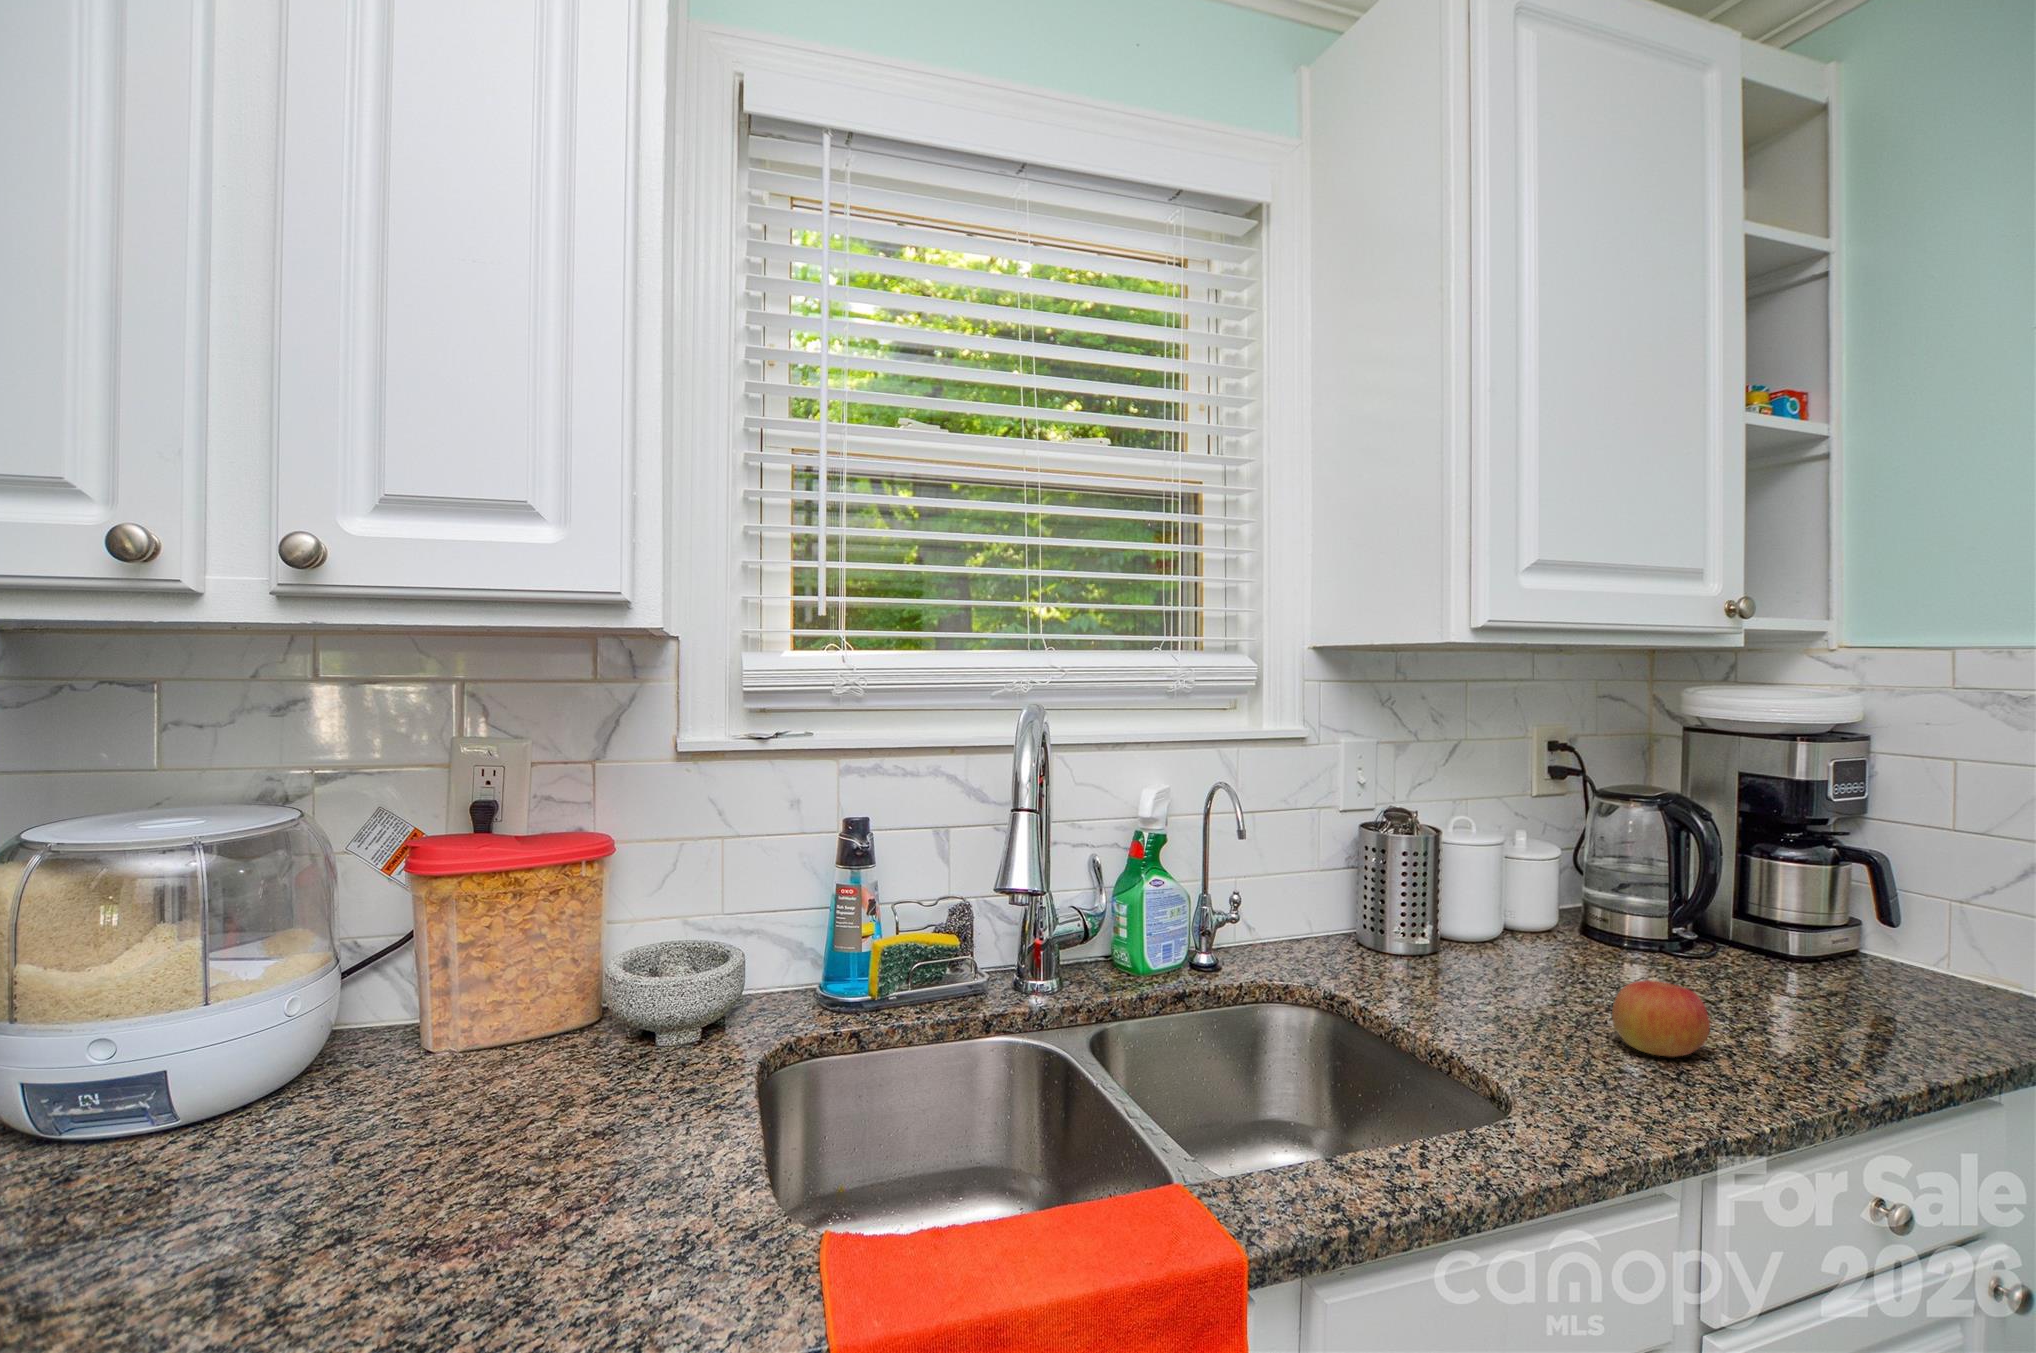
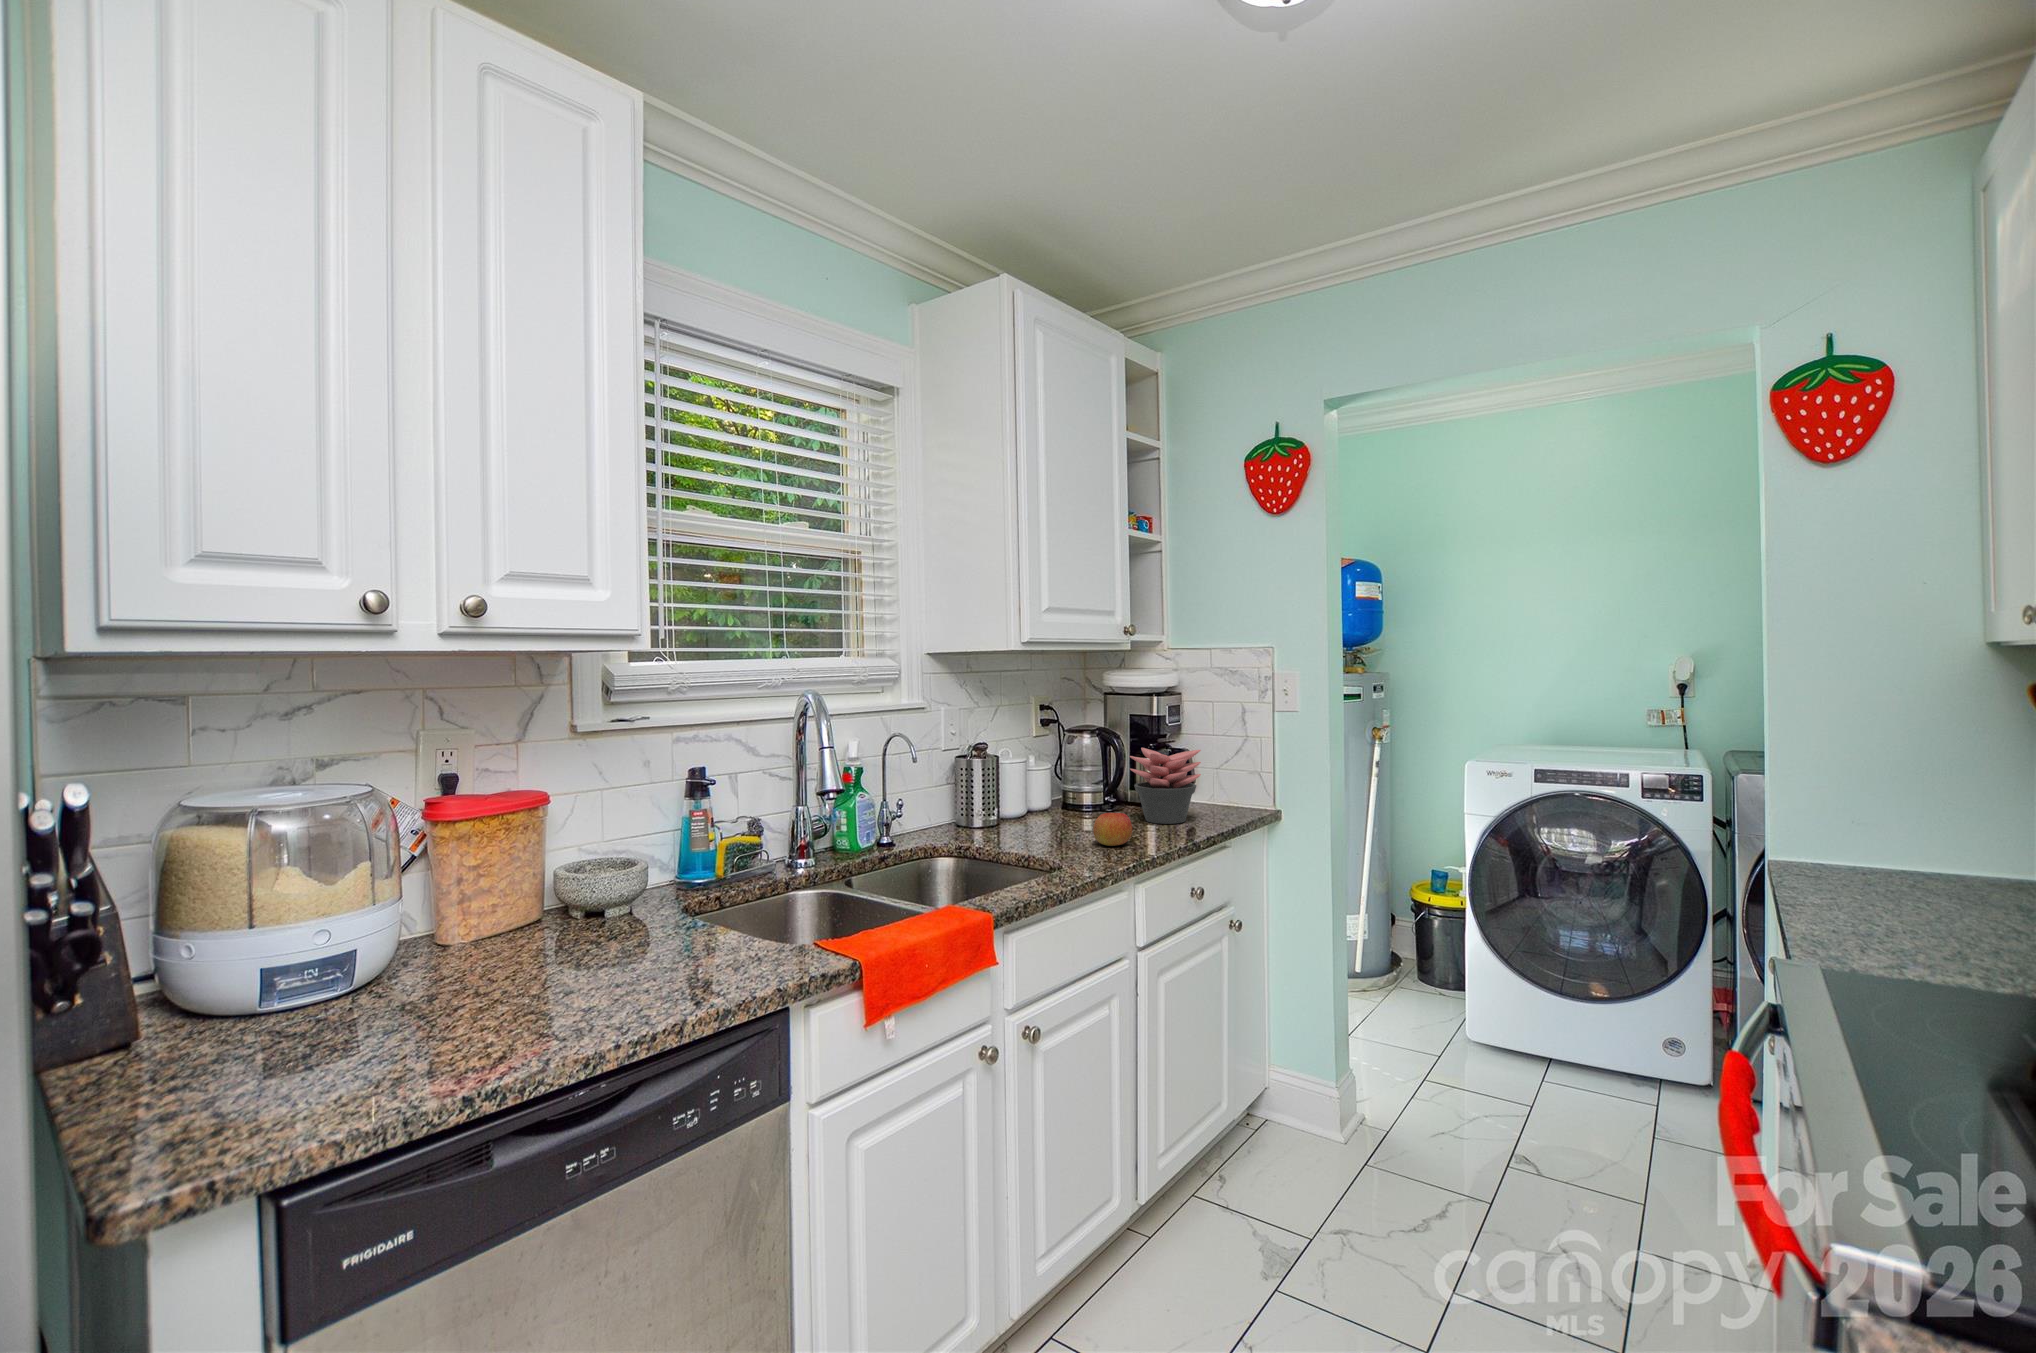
succulent plant: none [1724,842,1915,1015] -> present [1130,748,1201,824]

